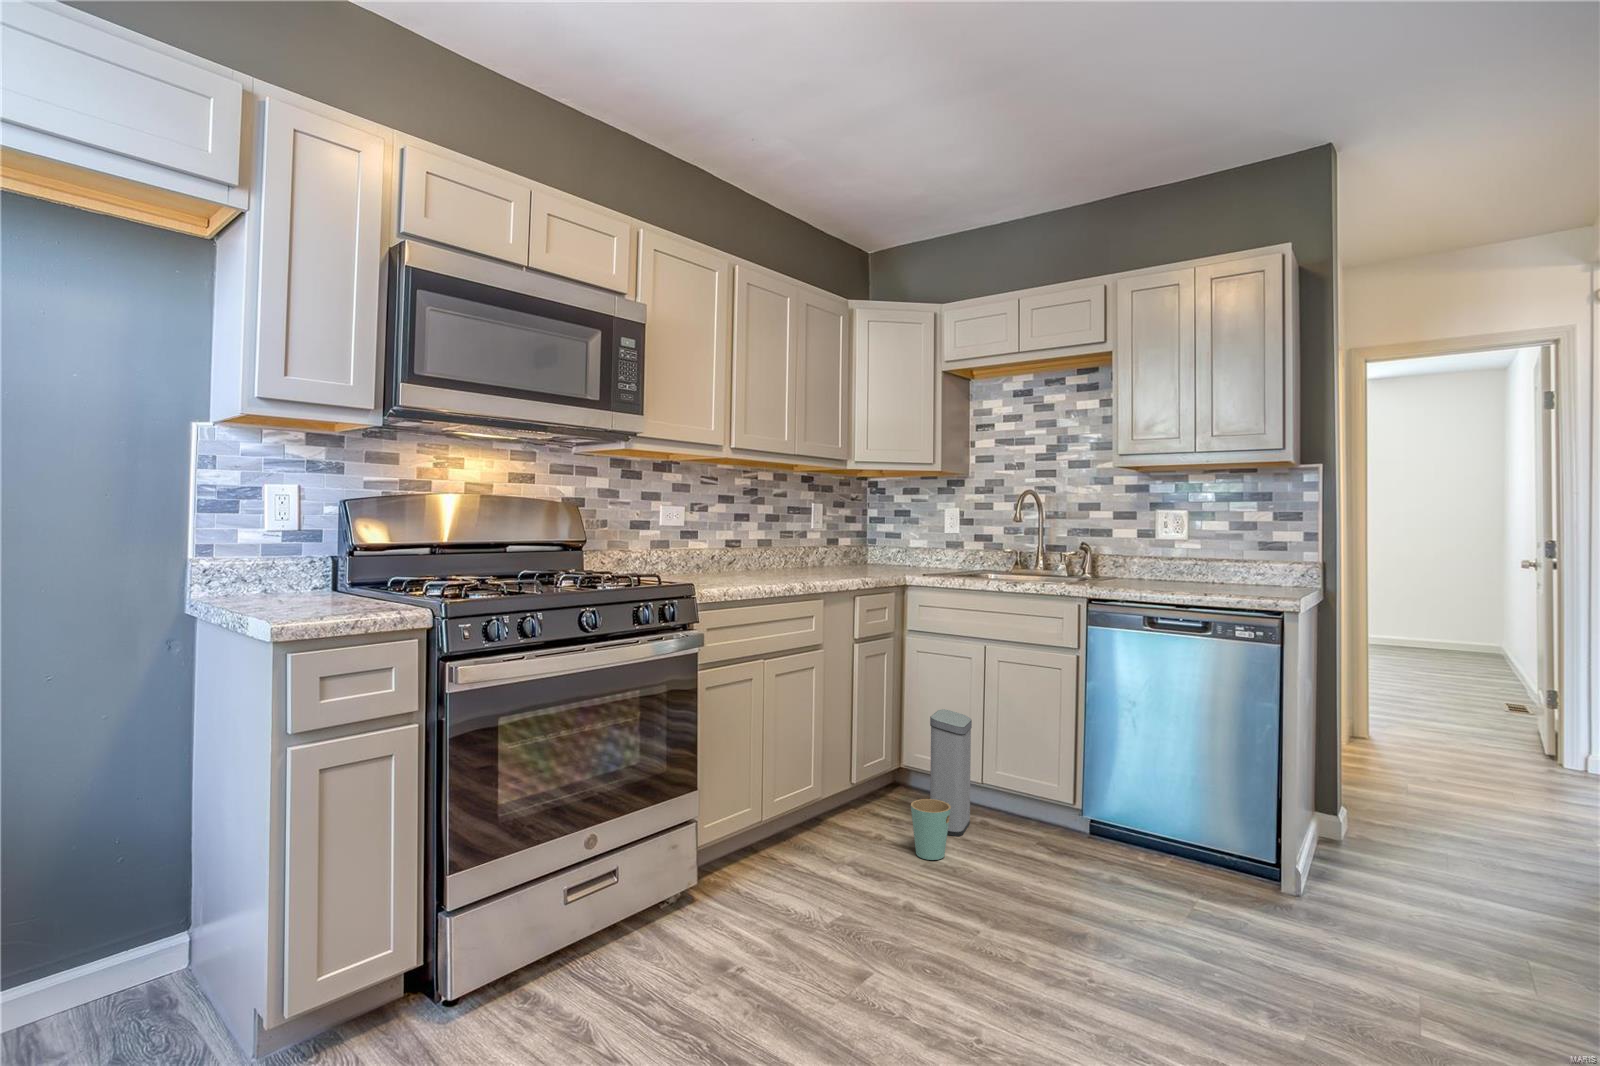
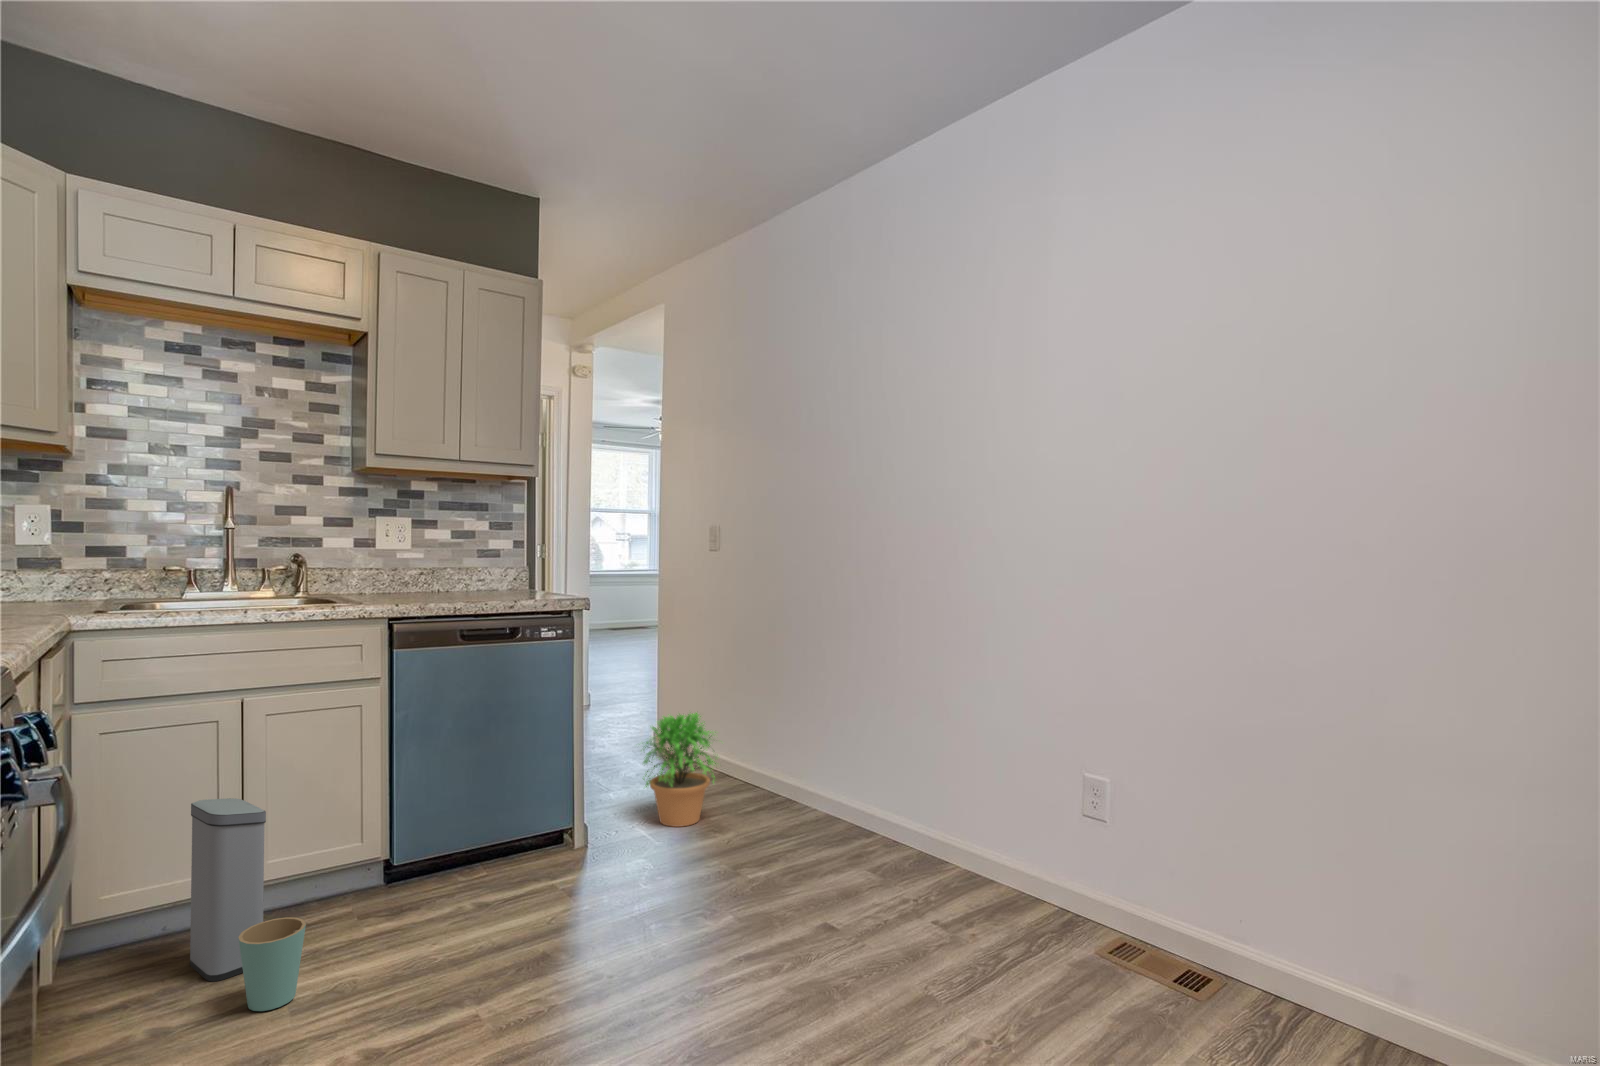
potted plant: none [1408,775,1556,946] -> present [643,713,716,827]

